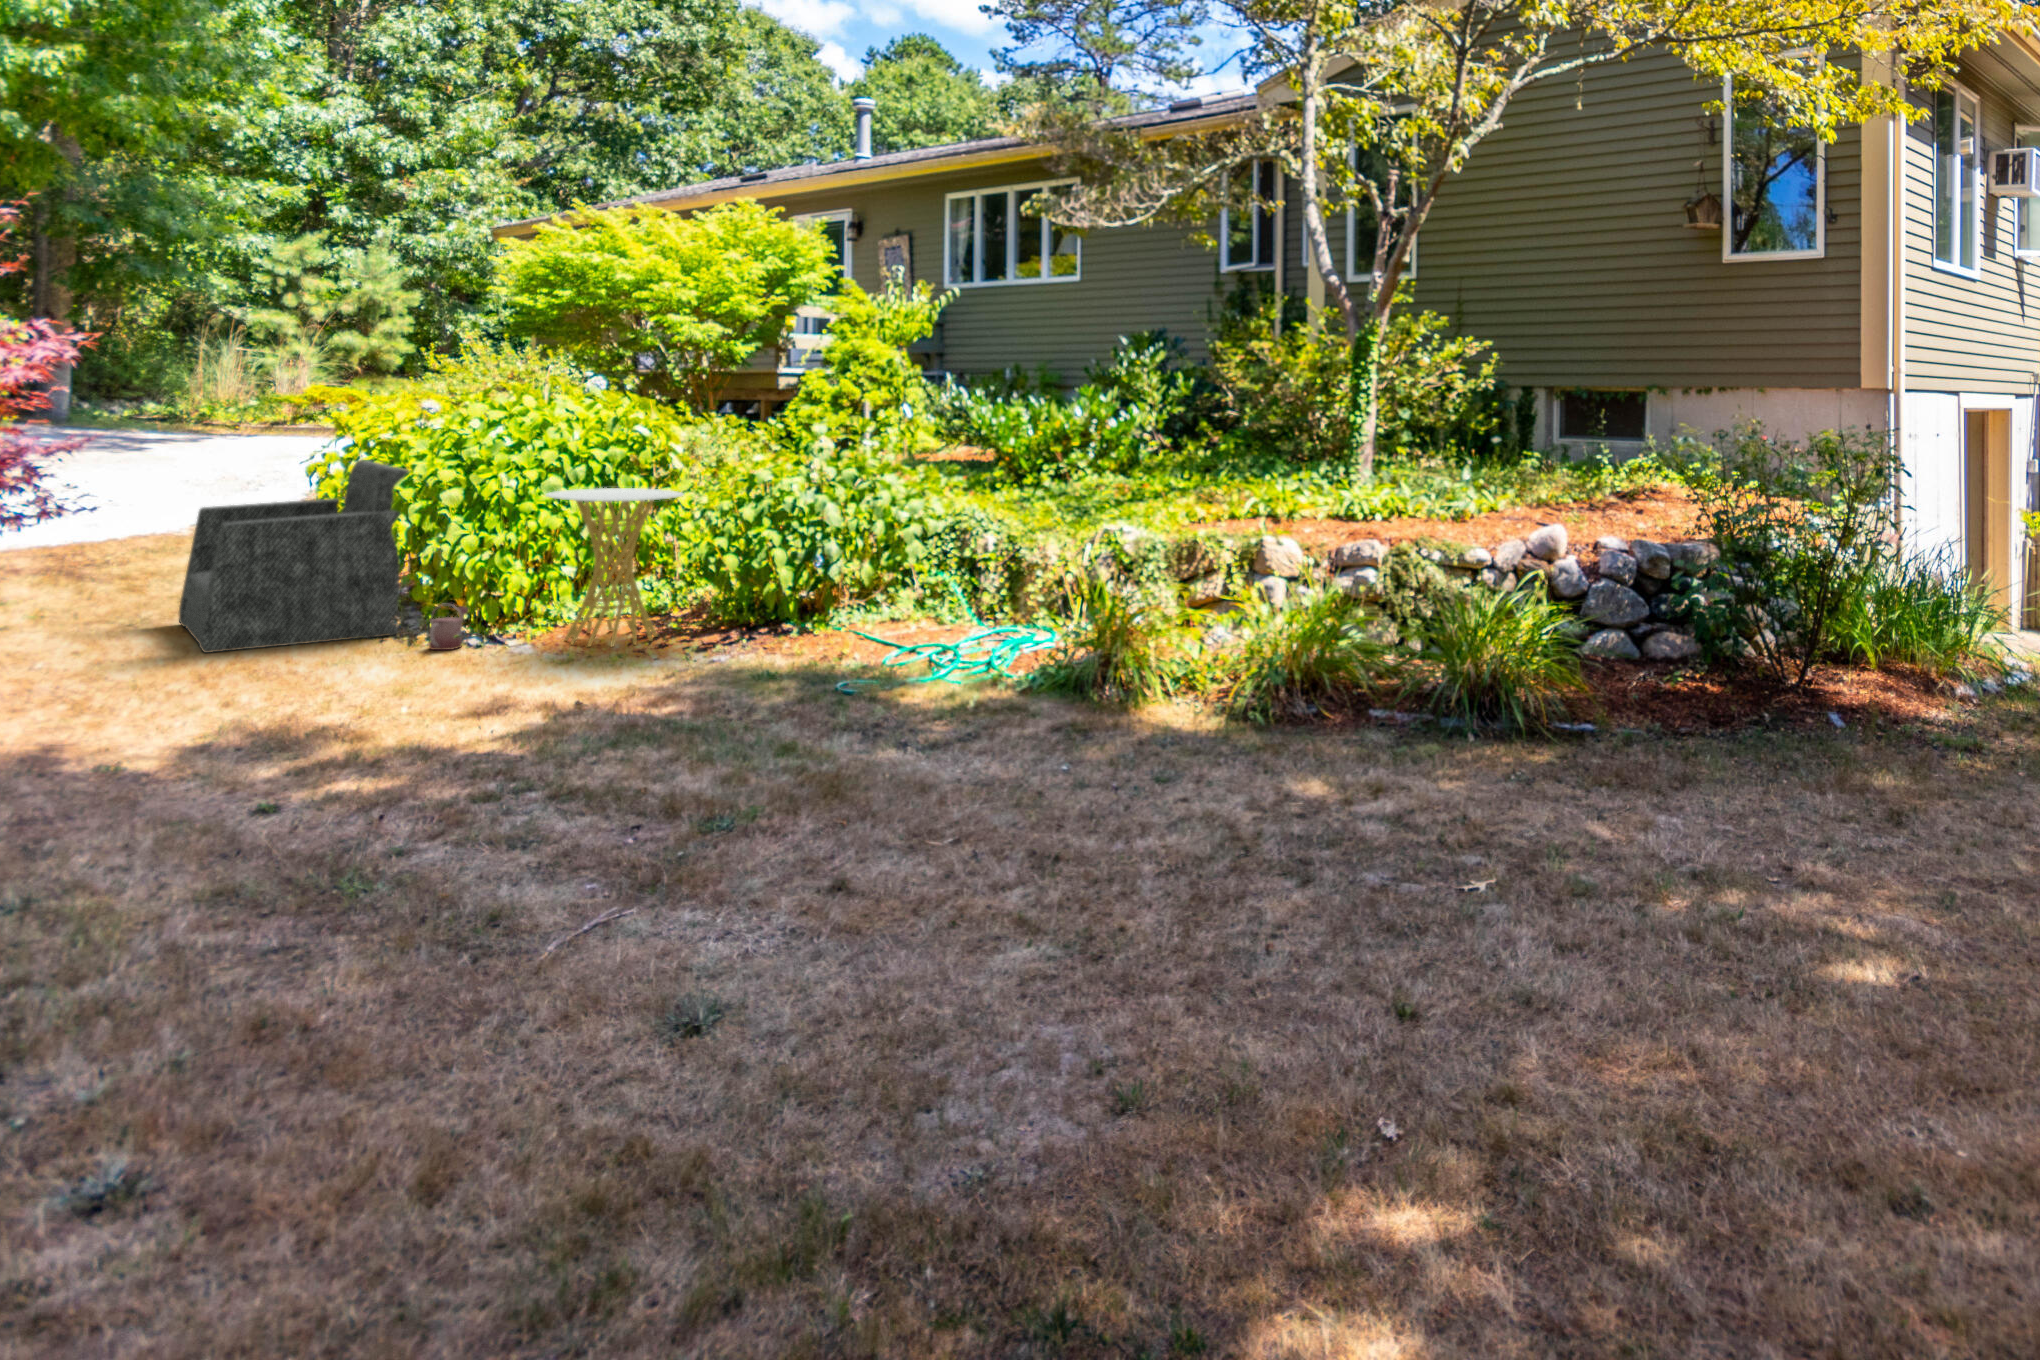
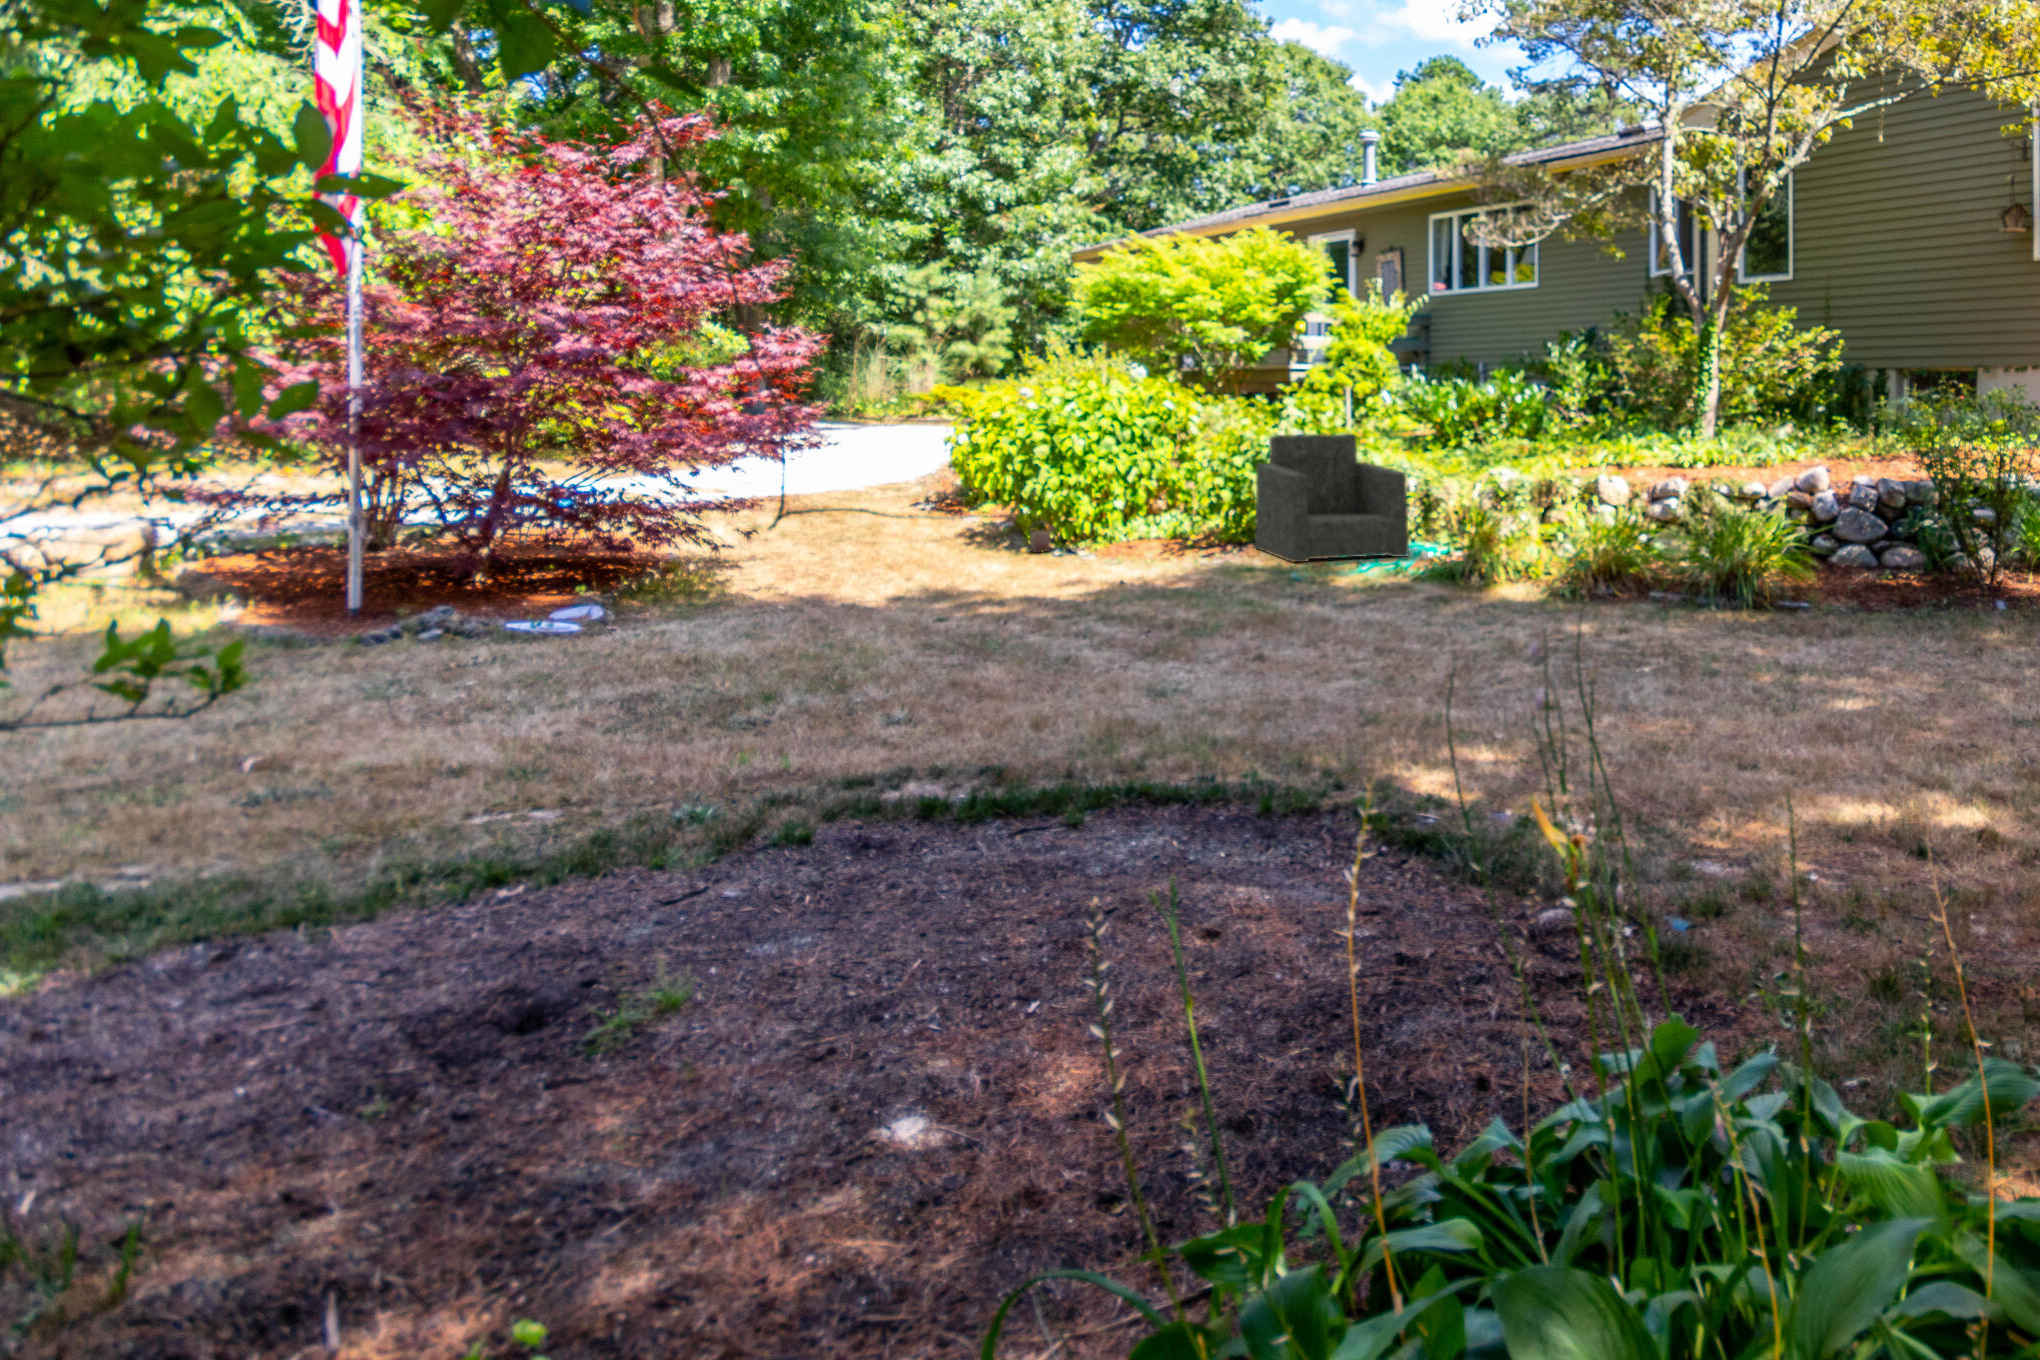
armchair: present [179,460,409,653] -> present [1256,434,1409,563]
side table: present [546,488,684,647] -> none [1102,446,1194,553]

